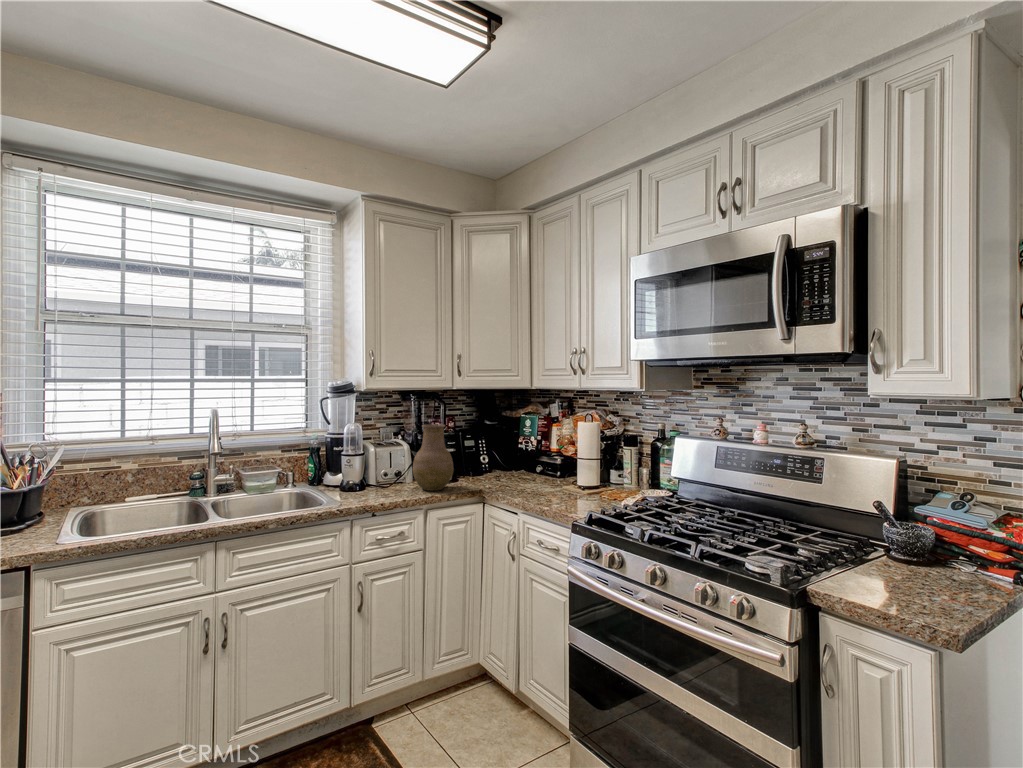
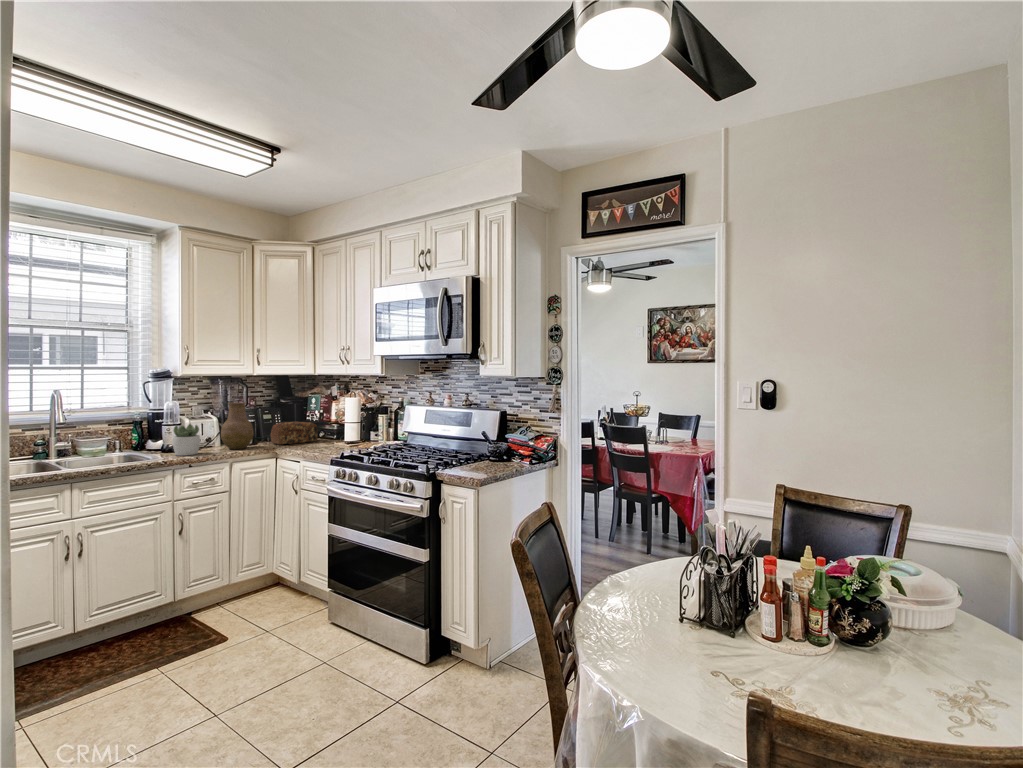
bread loaf: none [474,453,535,486] -> present [271,422,318,445]
succulent plant: none [352,454,387,499] -> present [172,424,200,456]

